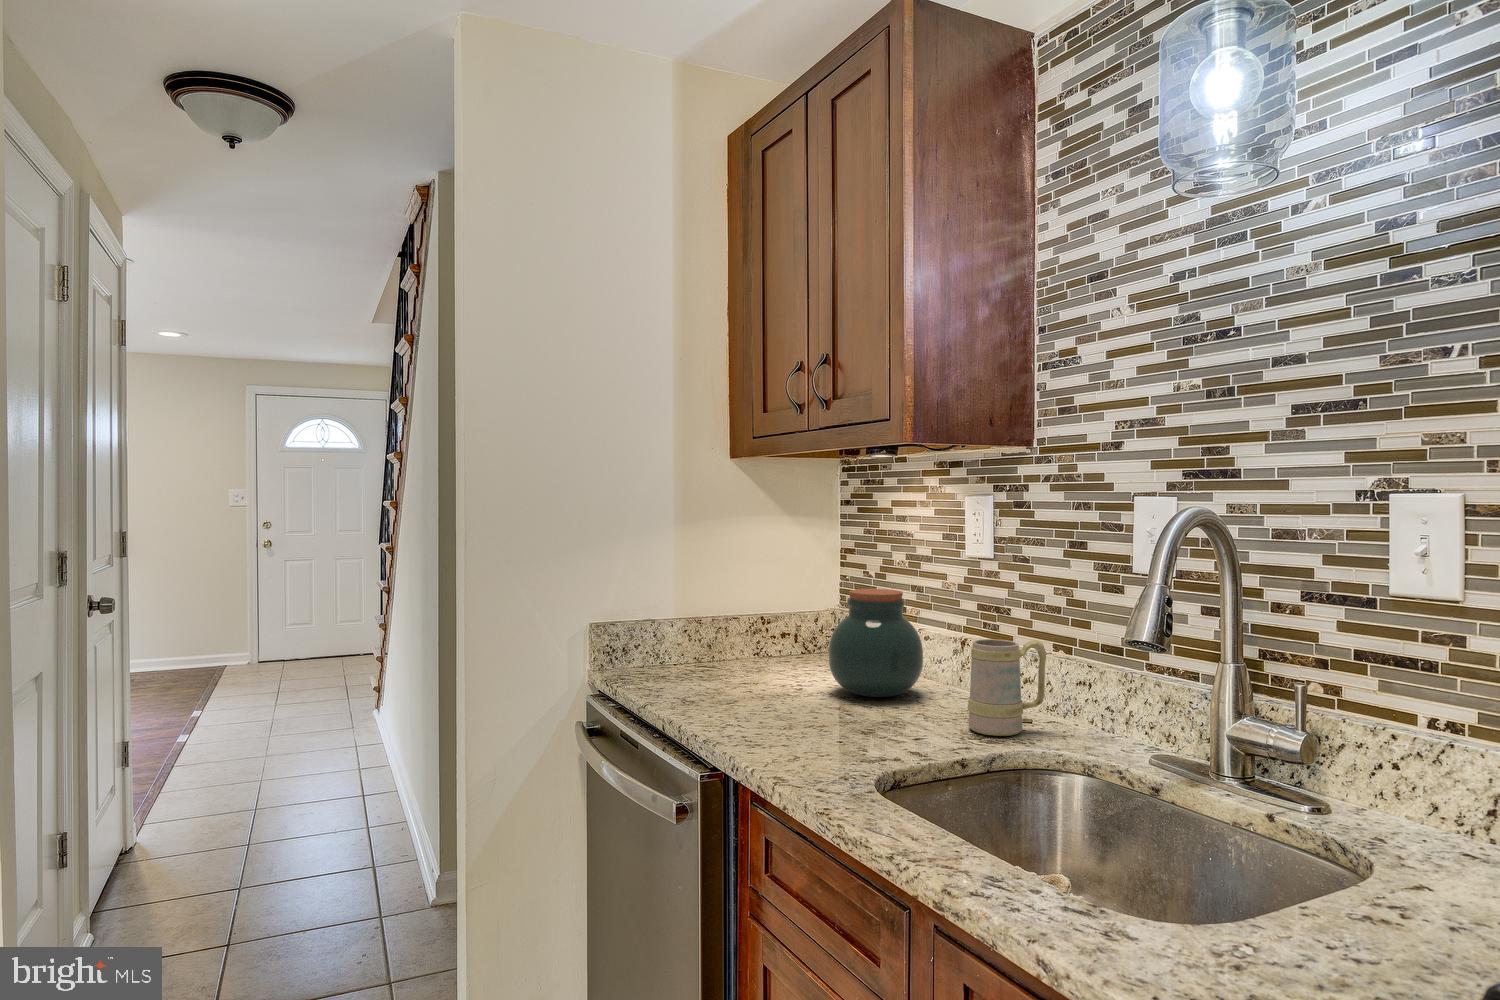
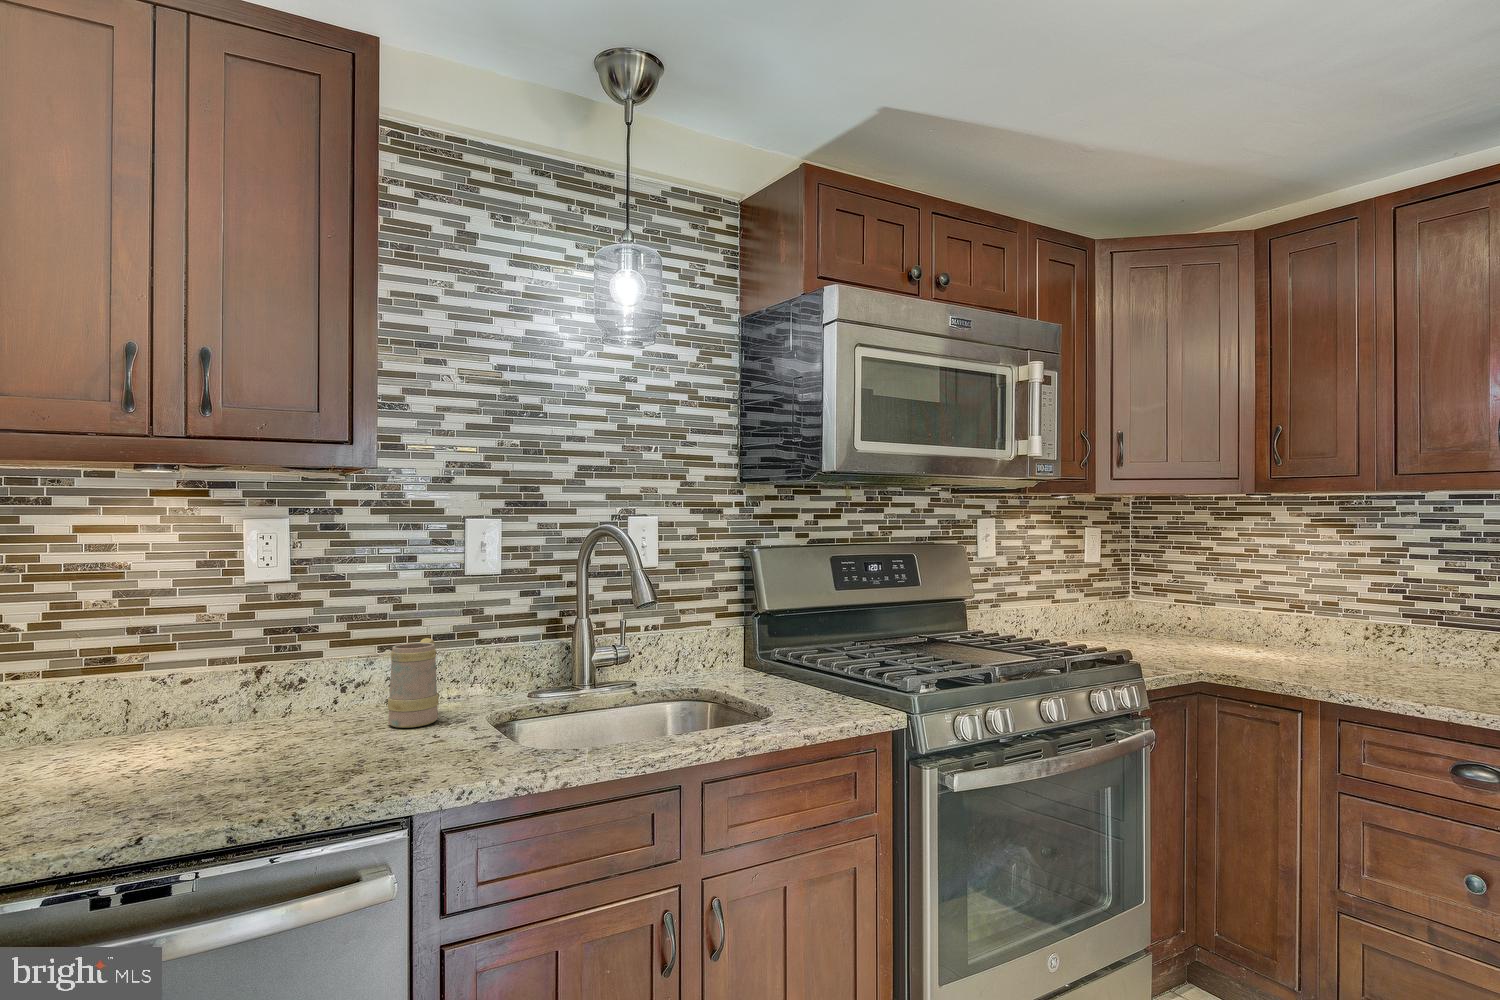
jar: present [829,589,923,697] -> none [147,626,280,757]

